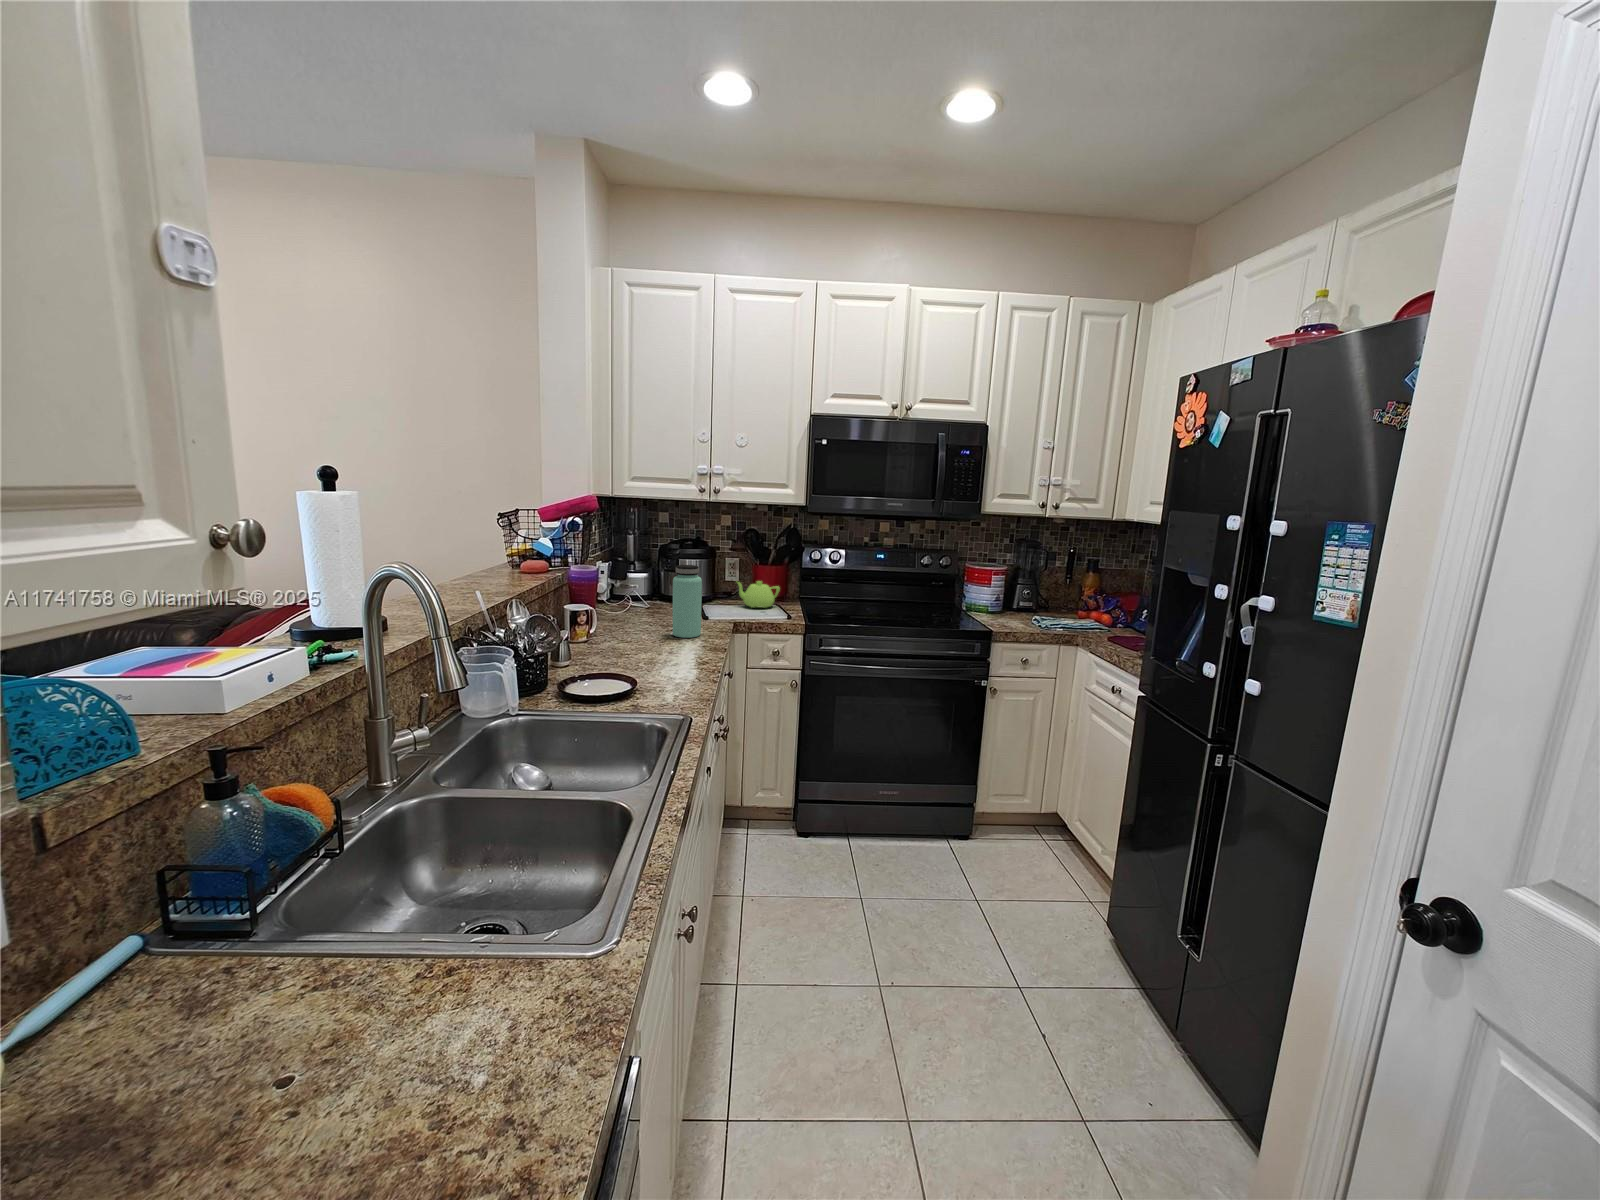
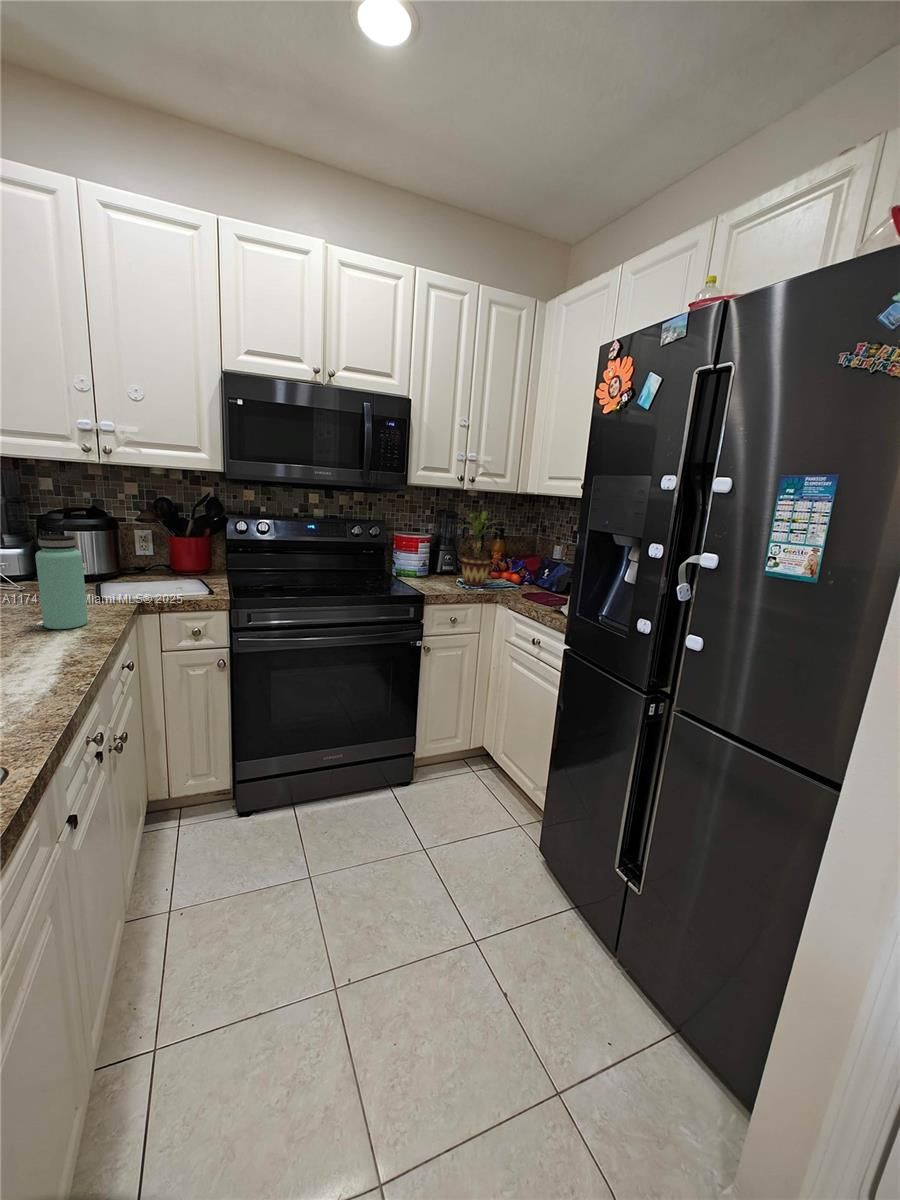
potted plant: none [1030,541,1099,625] -> present [457,511,504,586]
teapot: present [737,581,780,608] -> none [144,554,202,584]

